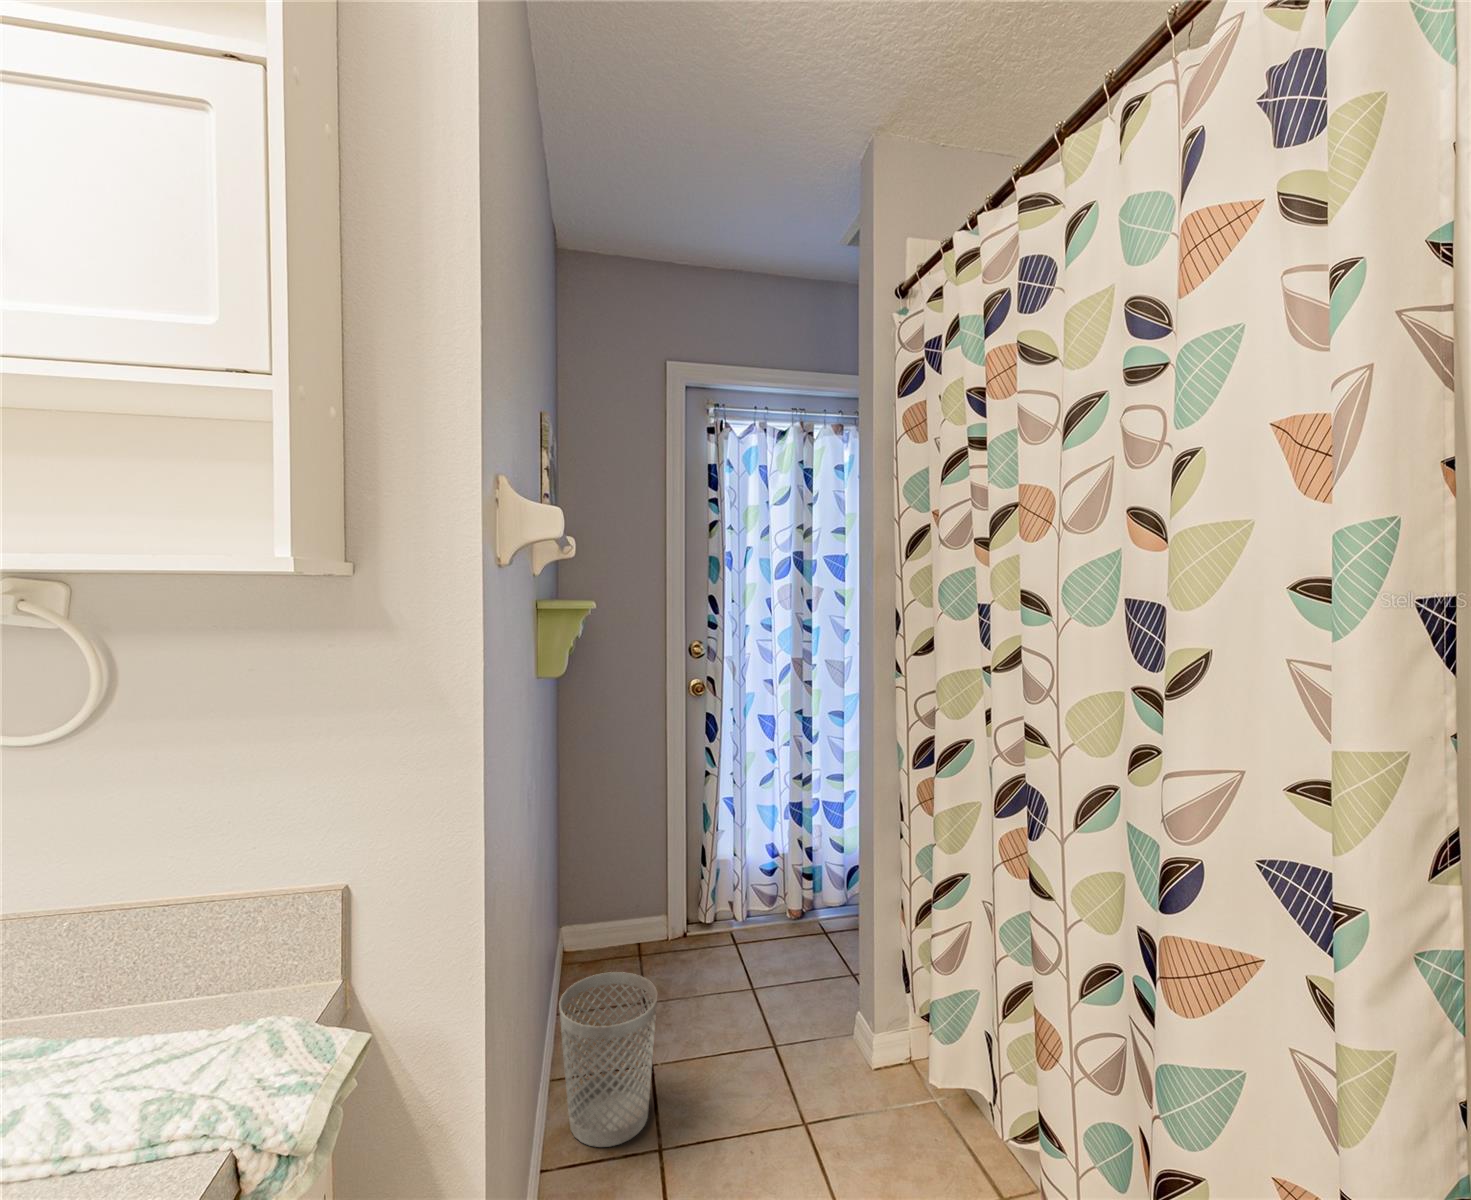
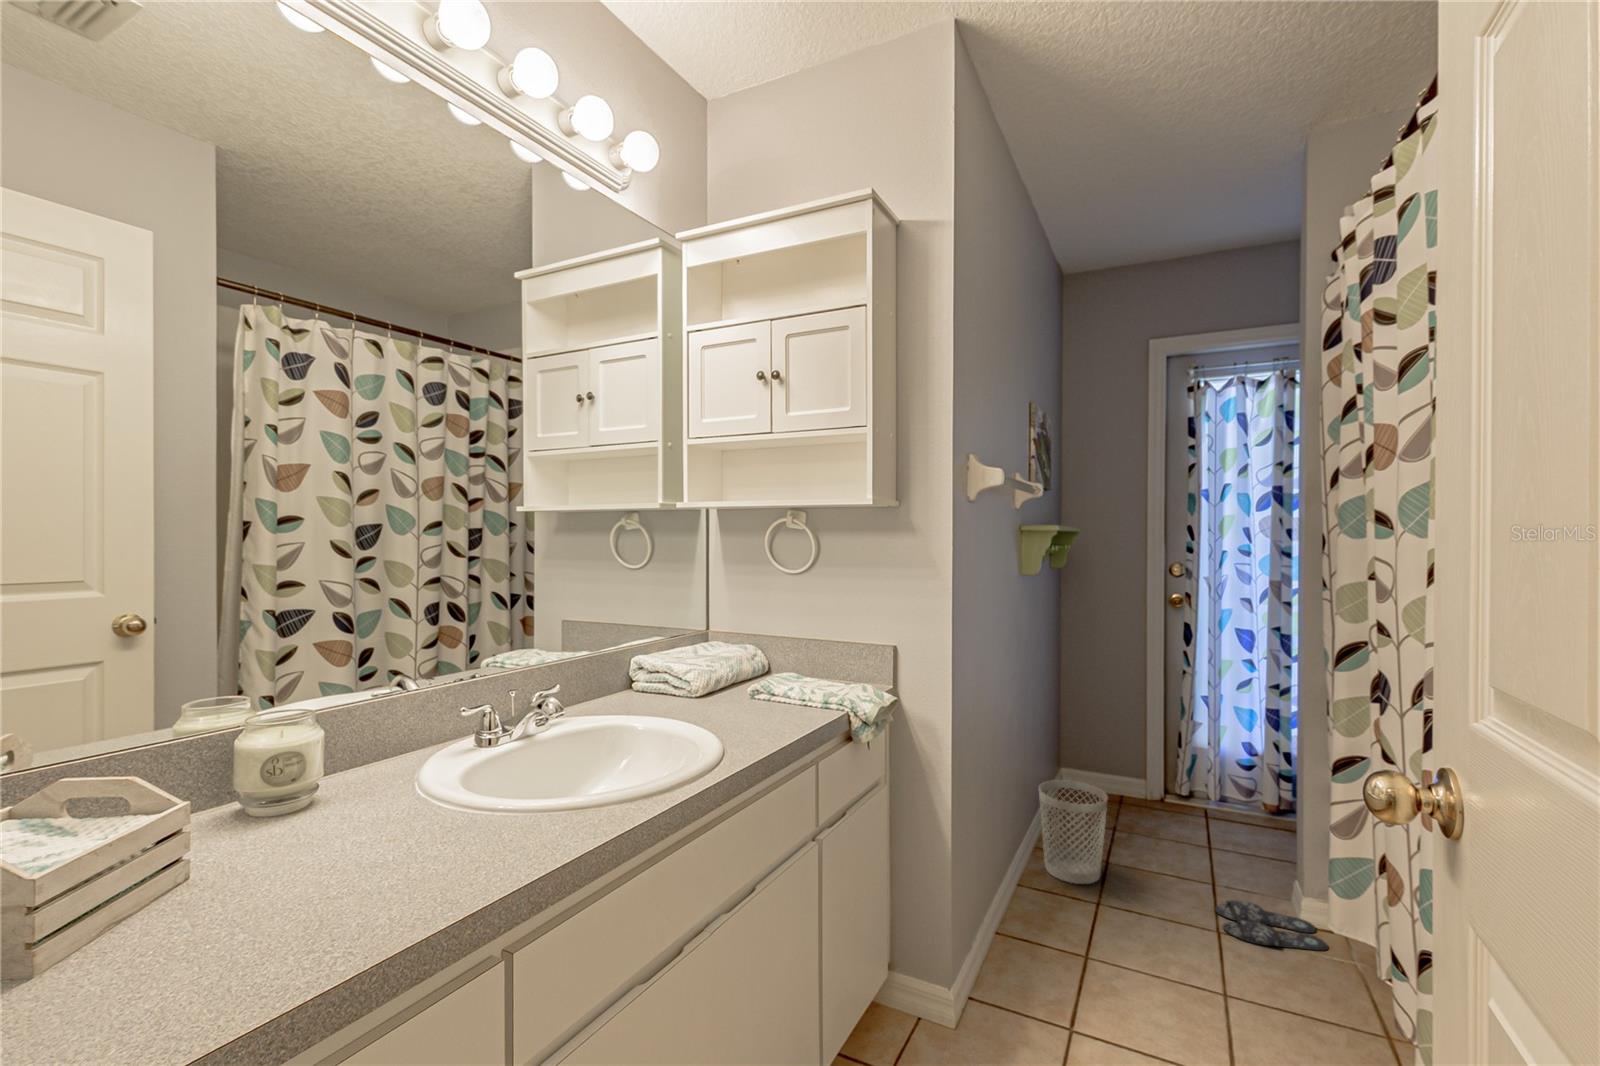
slippers: none [792,1076,915,1153] -> present [1215,900,1328,951]

